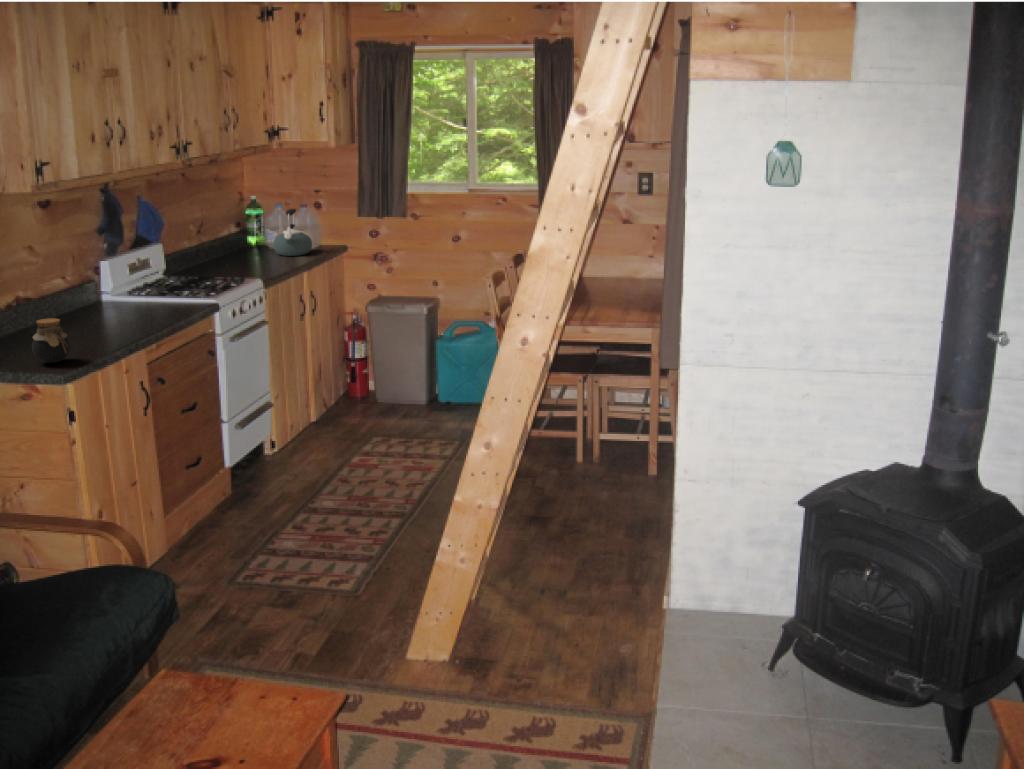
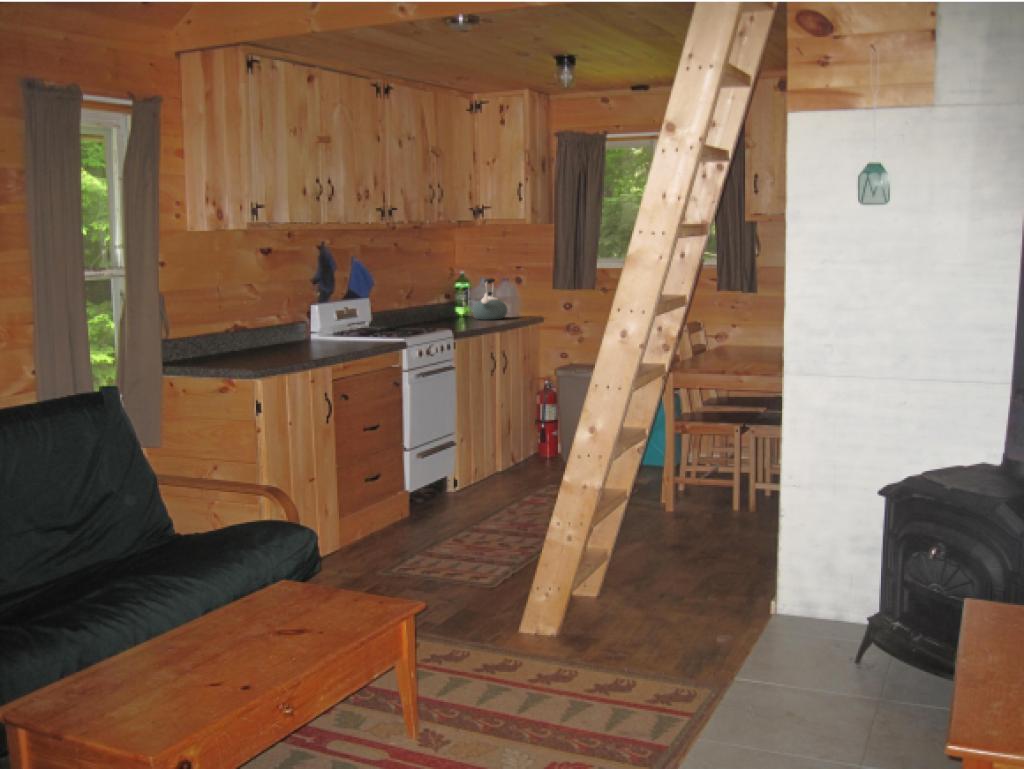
jar: present [32,318,71,363] -> none [233,328,265,365]

